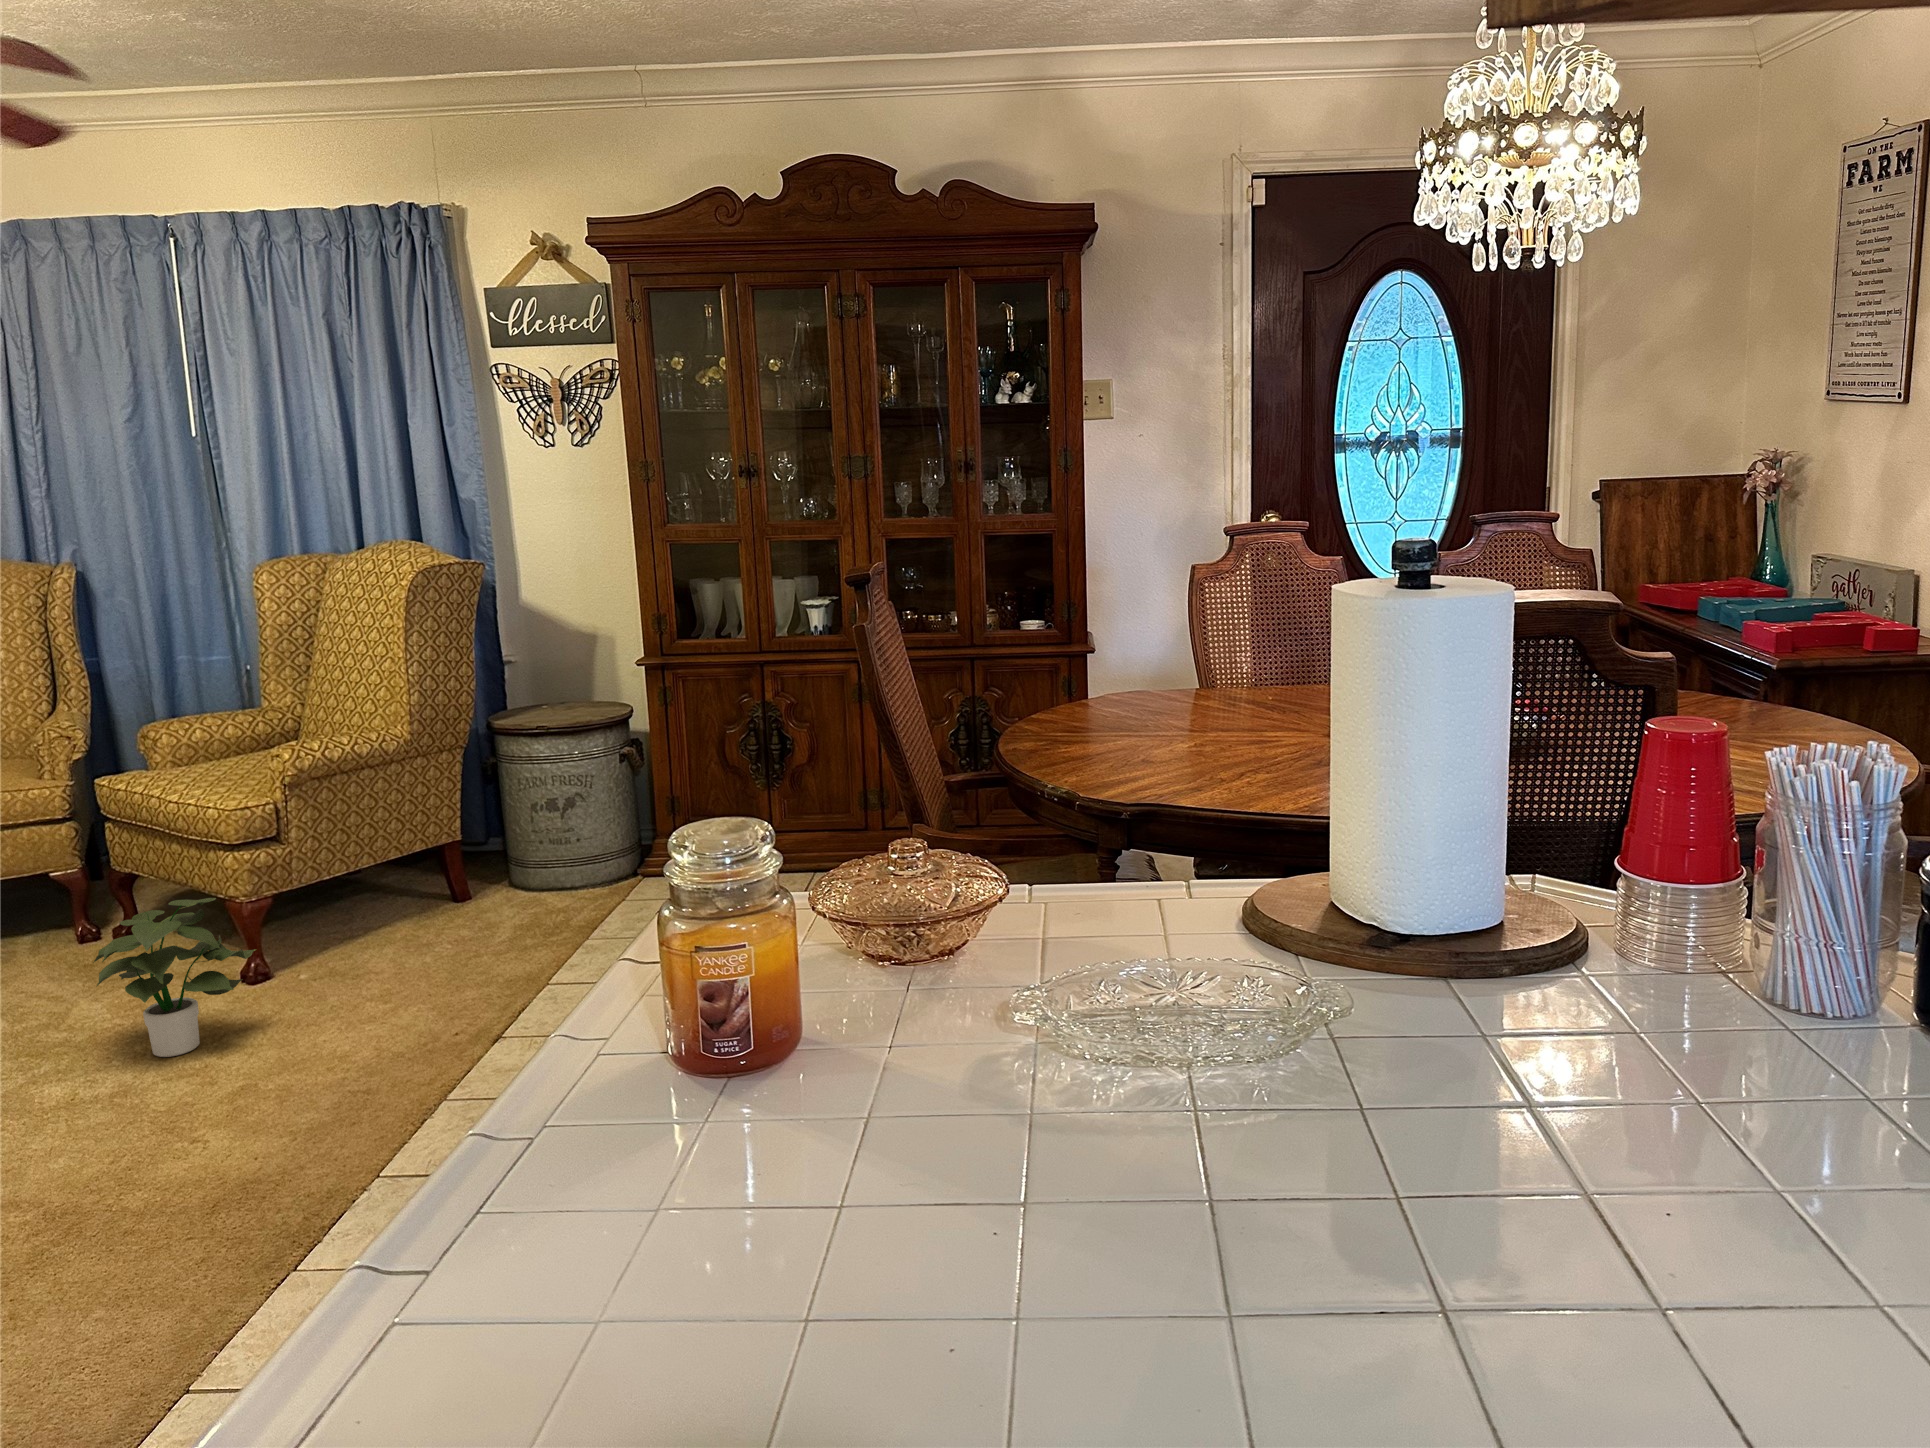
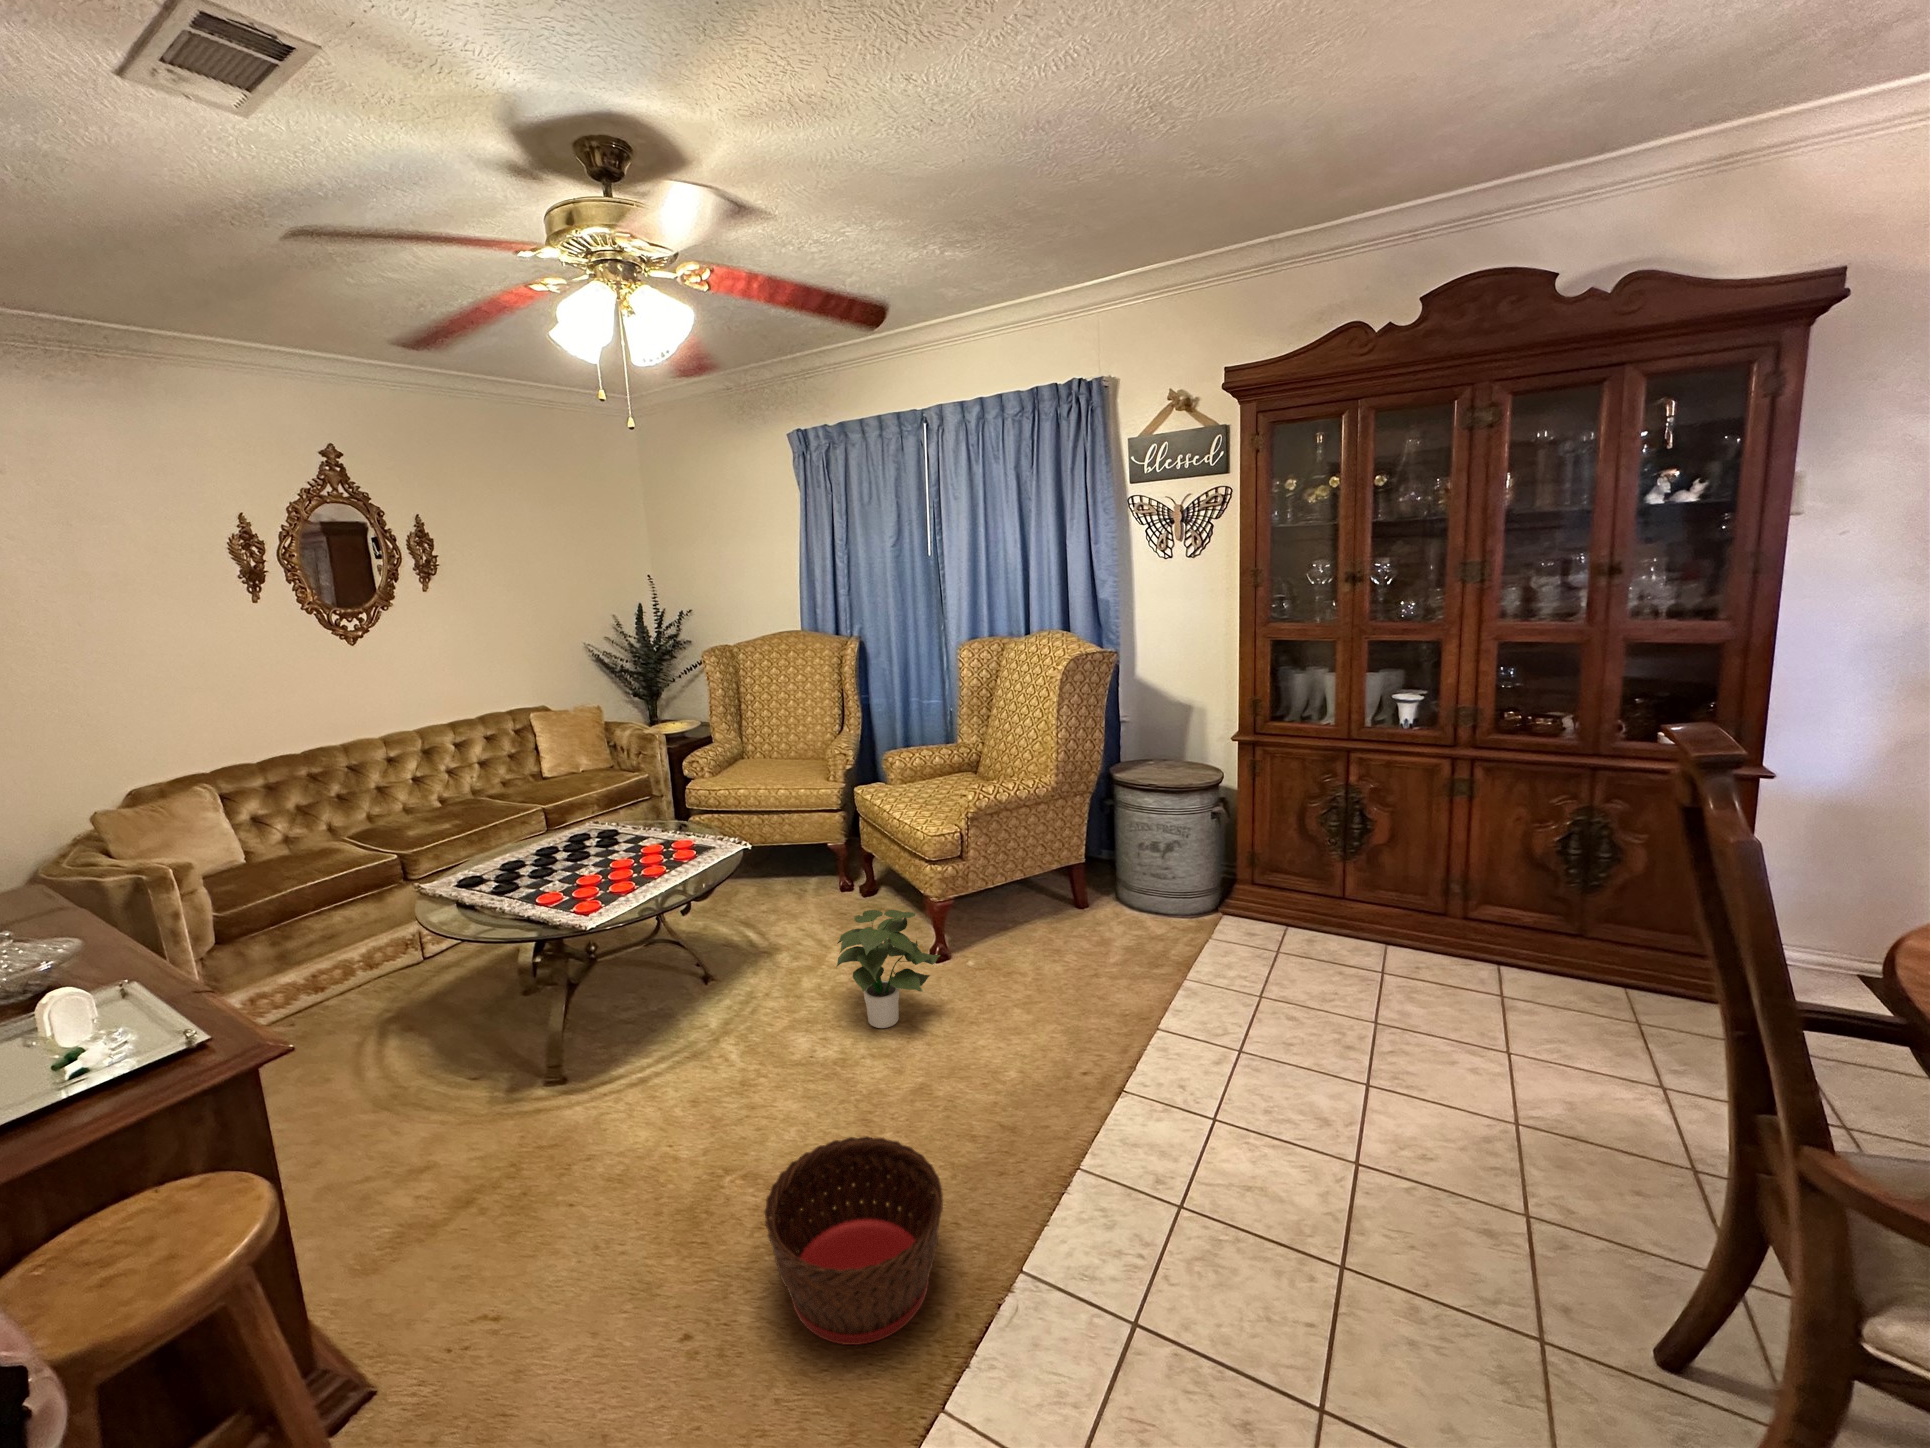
basket: none [48,1092,281,1282] -> present [764,1136,943,1345]

